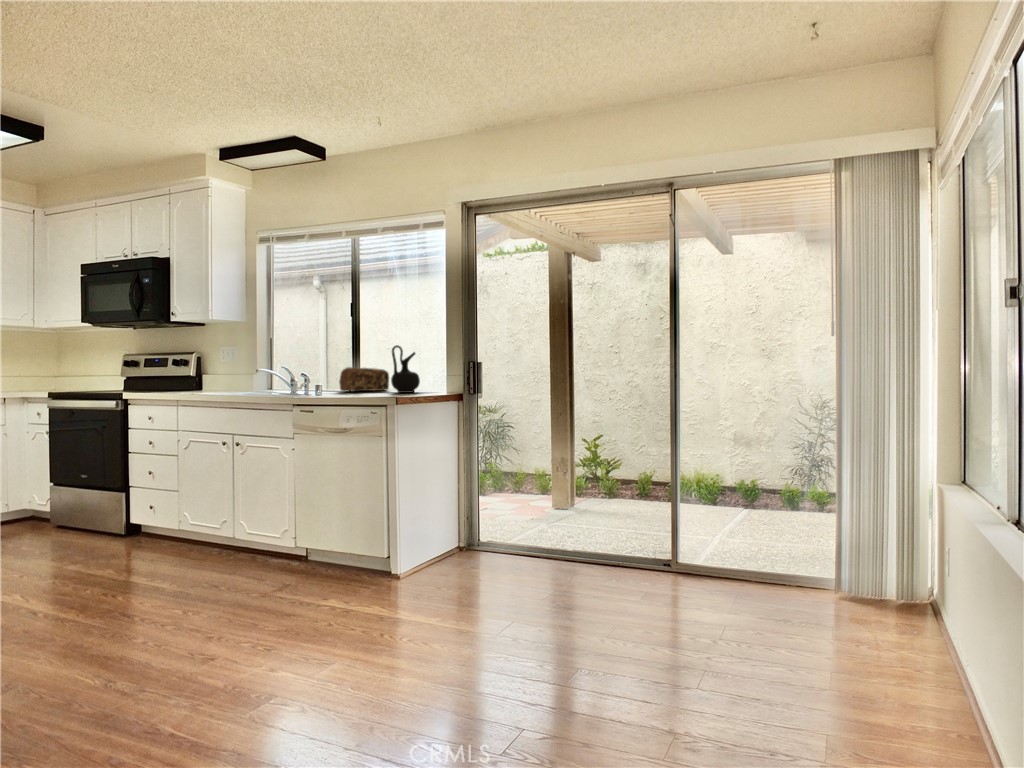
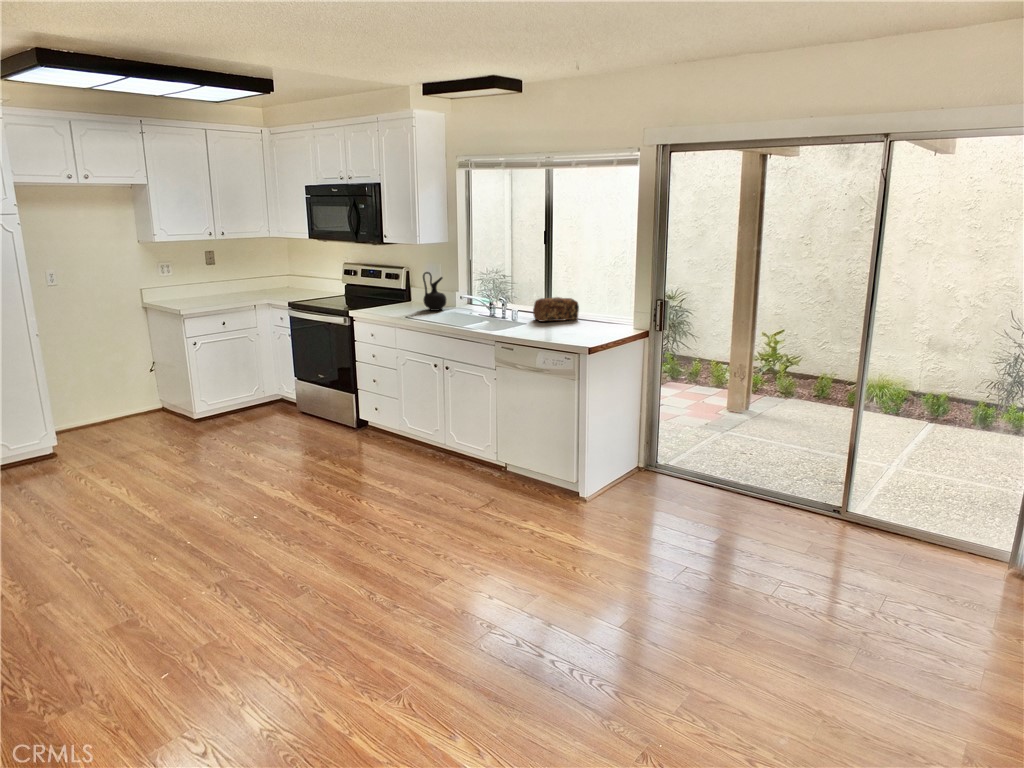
ceramic jug: present [391,345,420,393] -> present [423,272,446,311]

